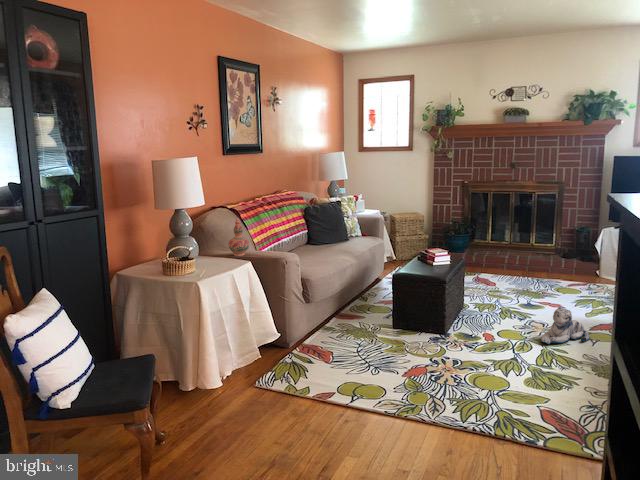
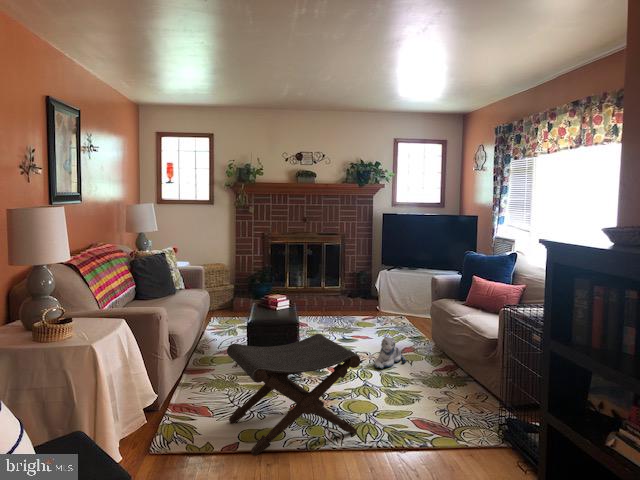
decorative vase: present [228,218,249,256] -> none [87,273,111,315]
footstool: none [337,294,468,410] -> present [227,334,361,455]

